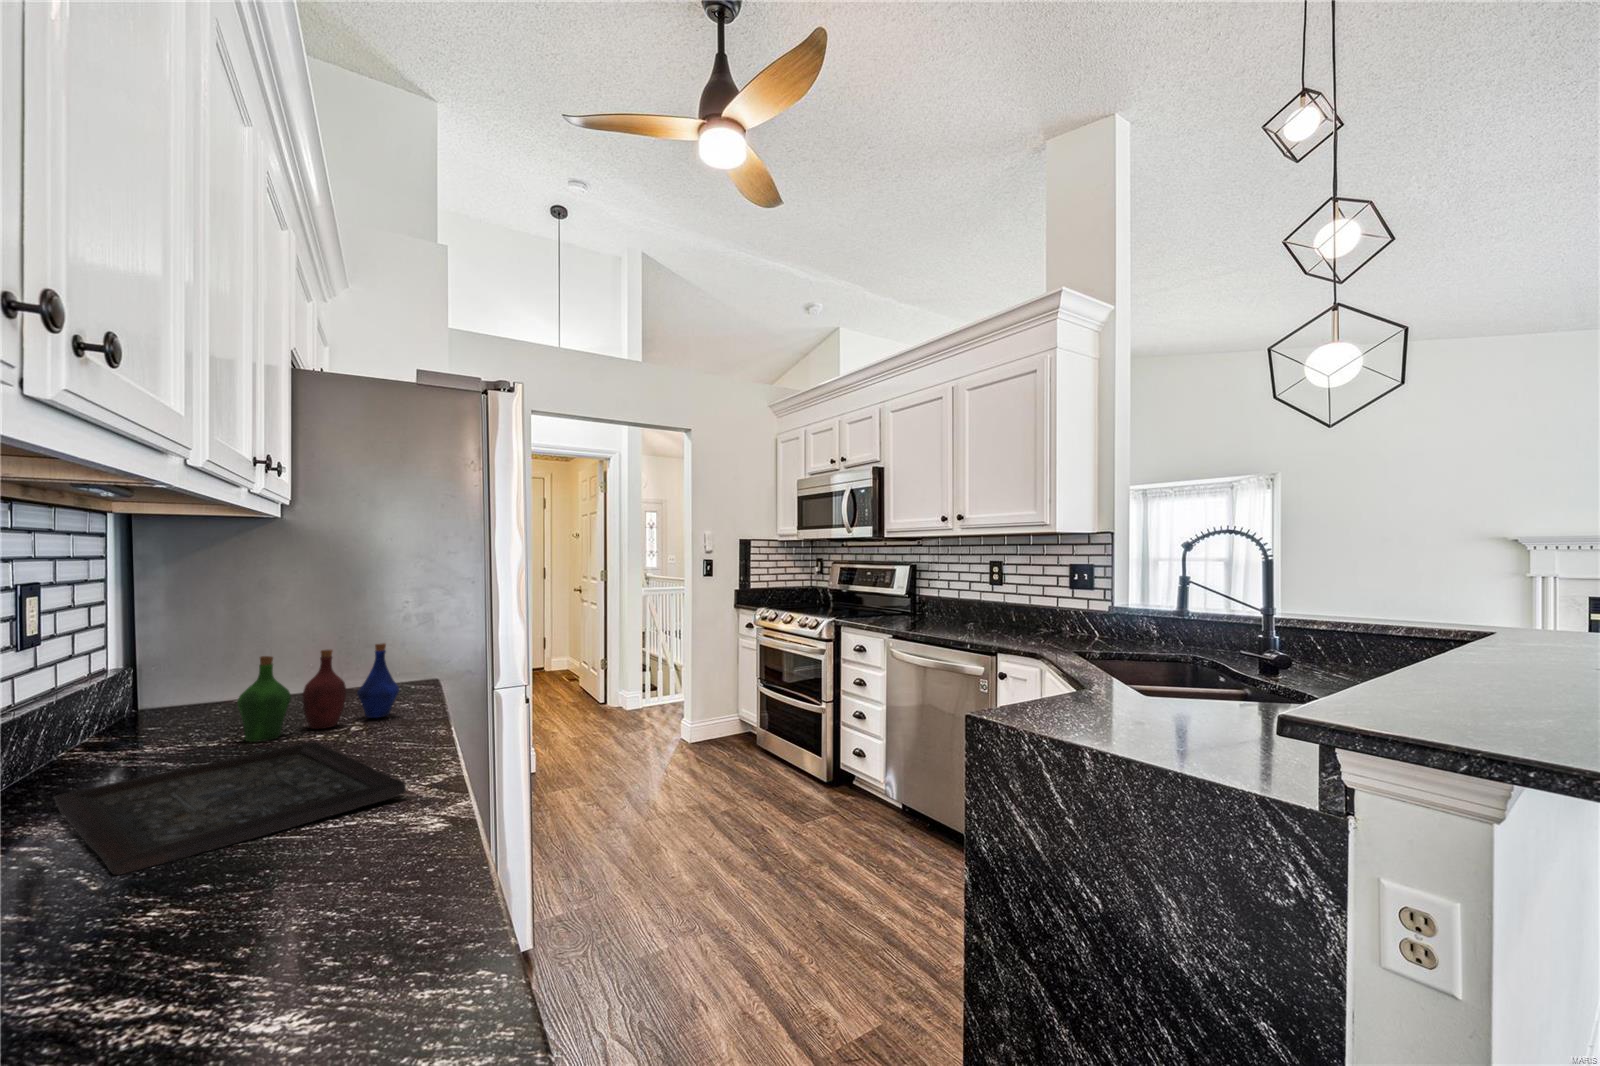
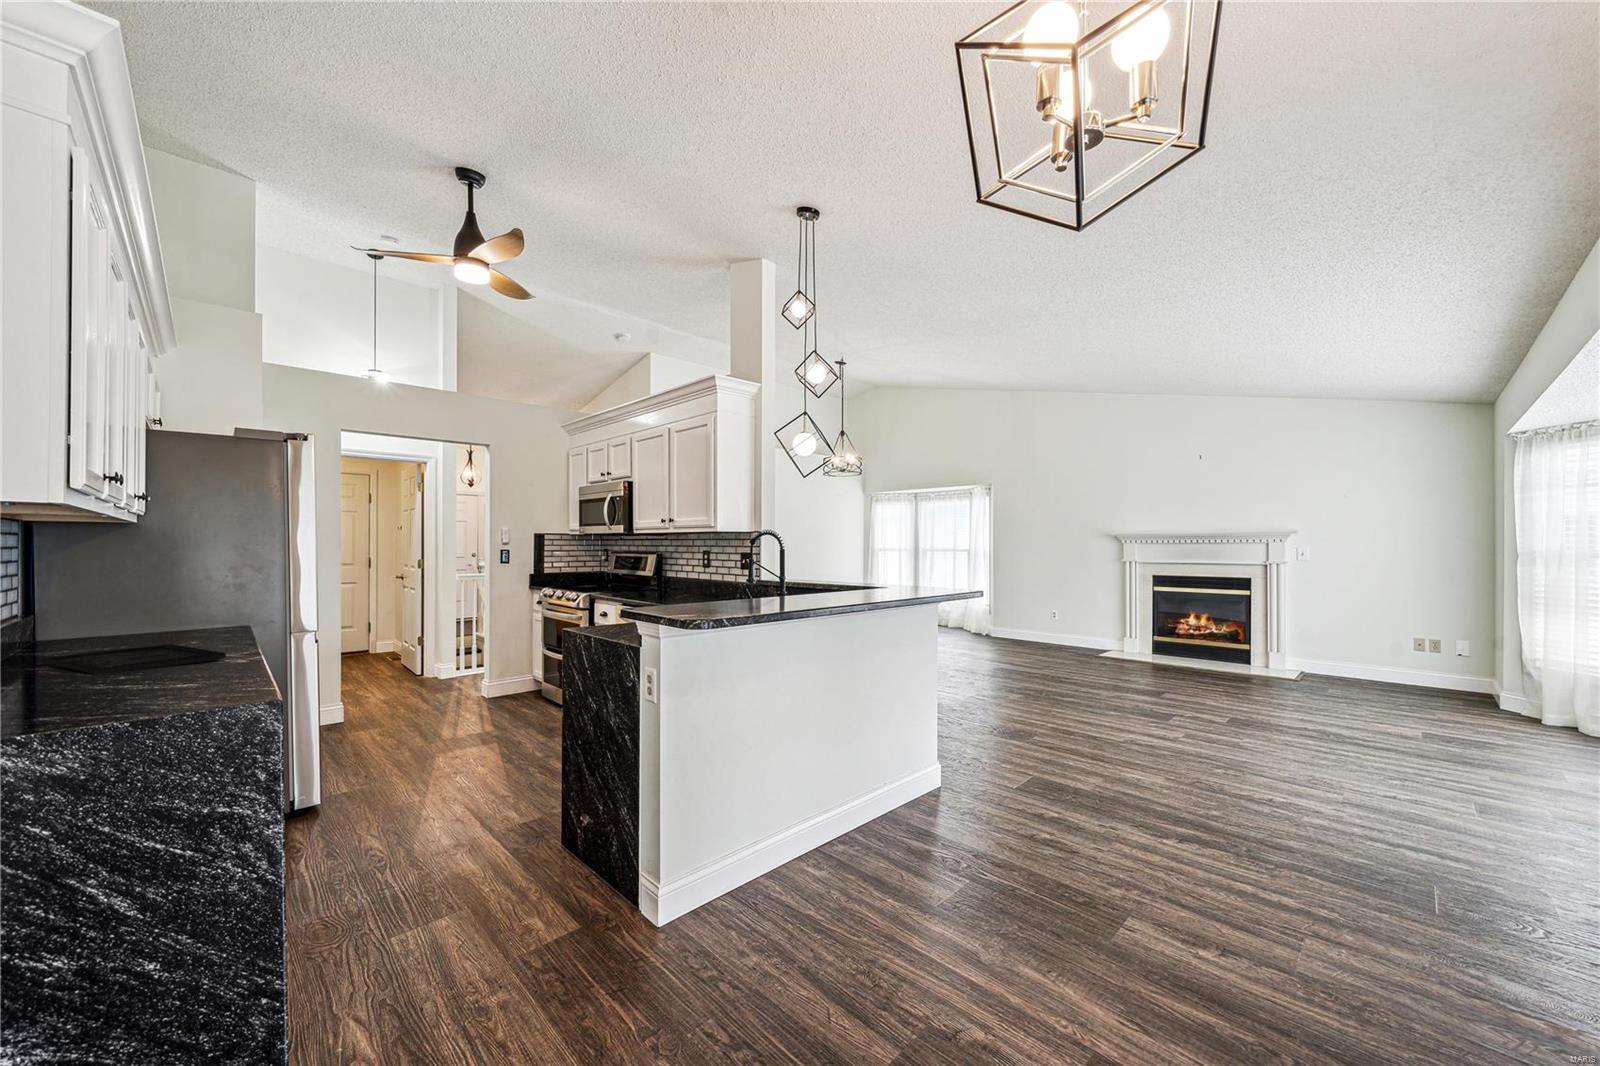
bottle: present [237,643,400,742] -> none [119,598,222,650]

